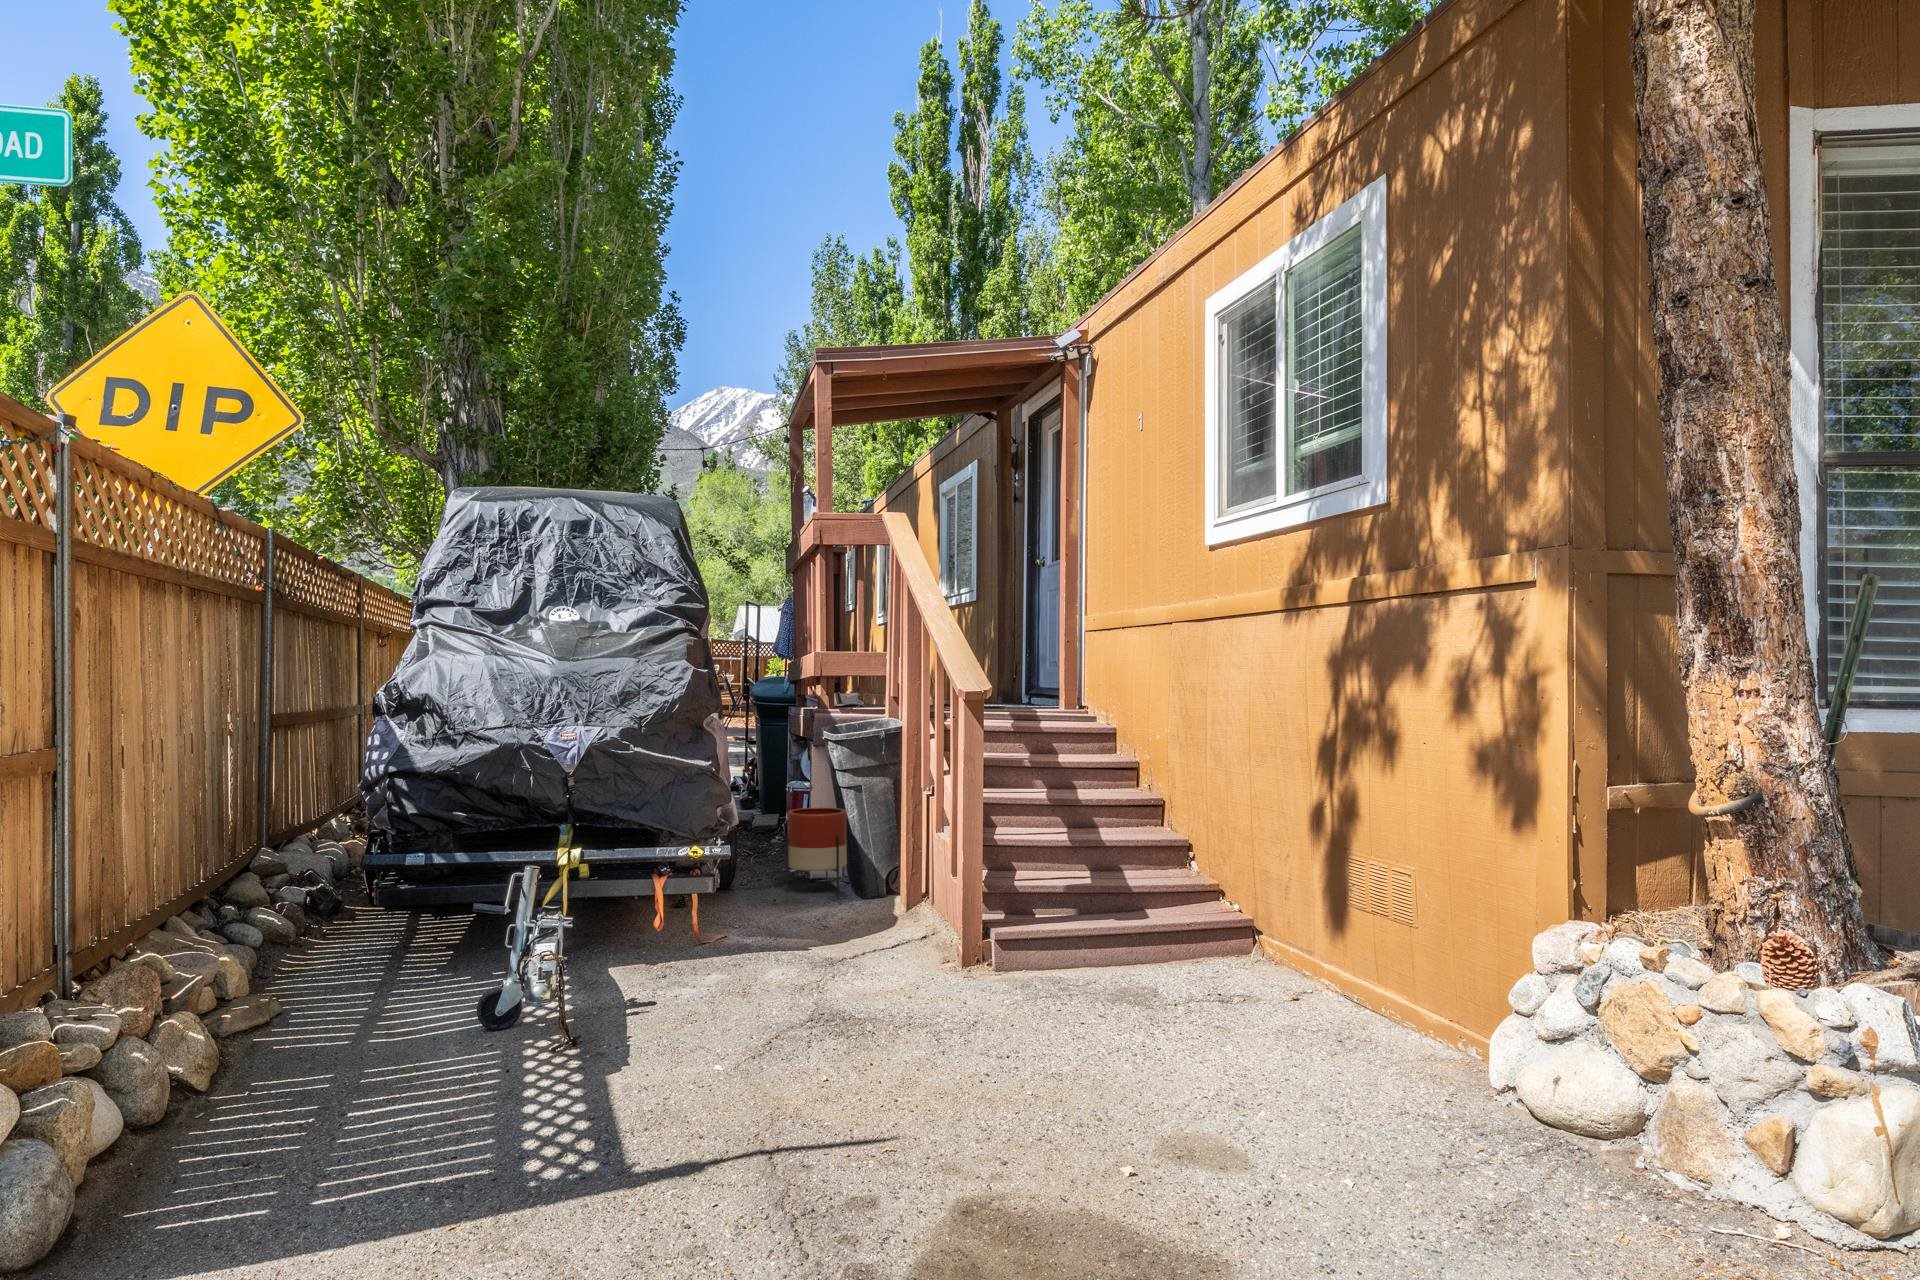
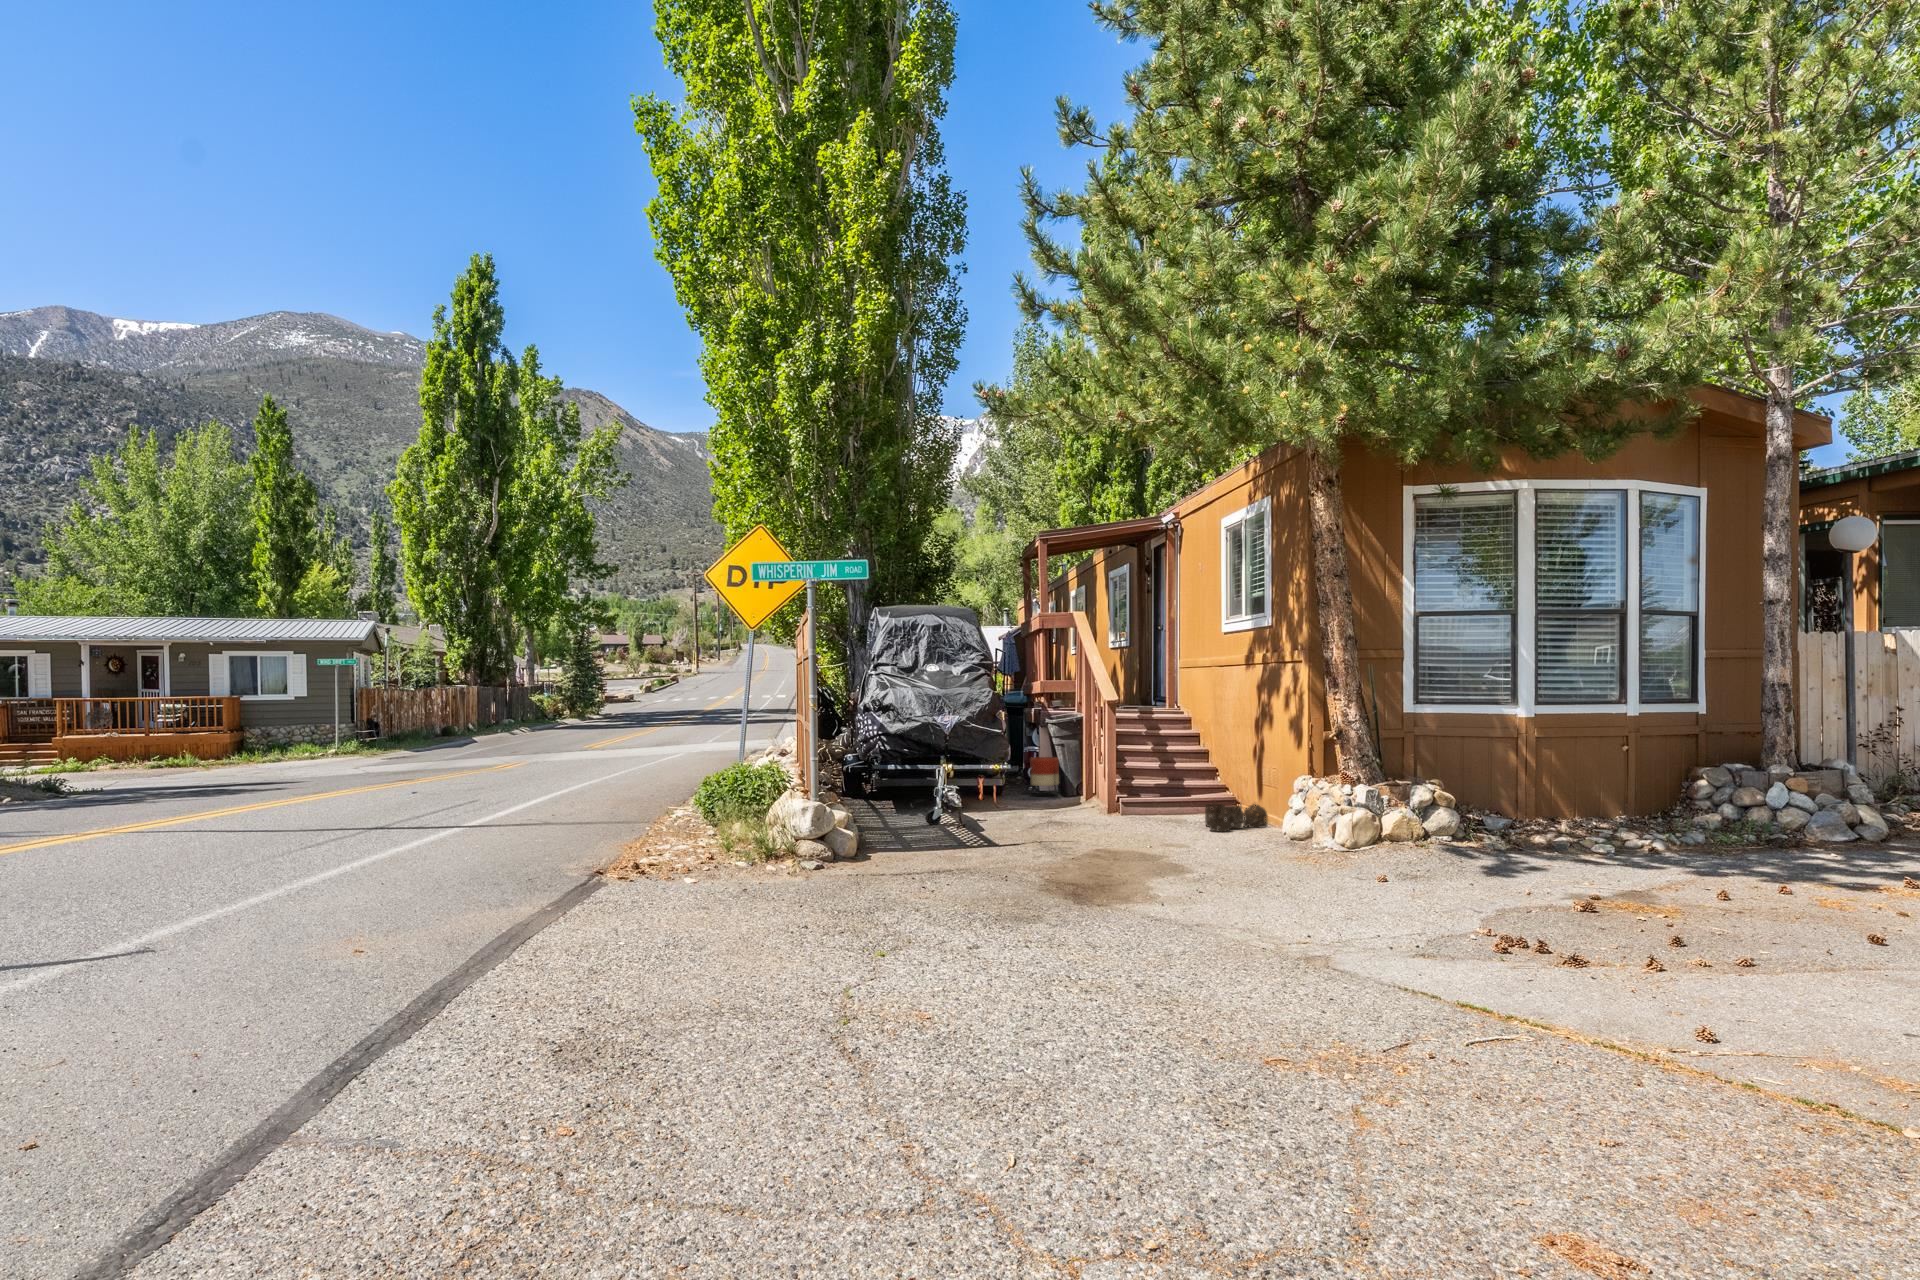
woven basket: none [1232,957,1405,1070] -> present [1205,803,1268,832]

